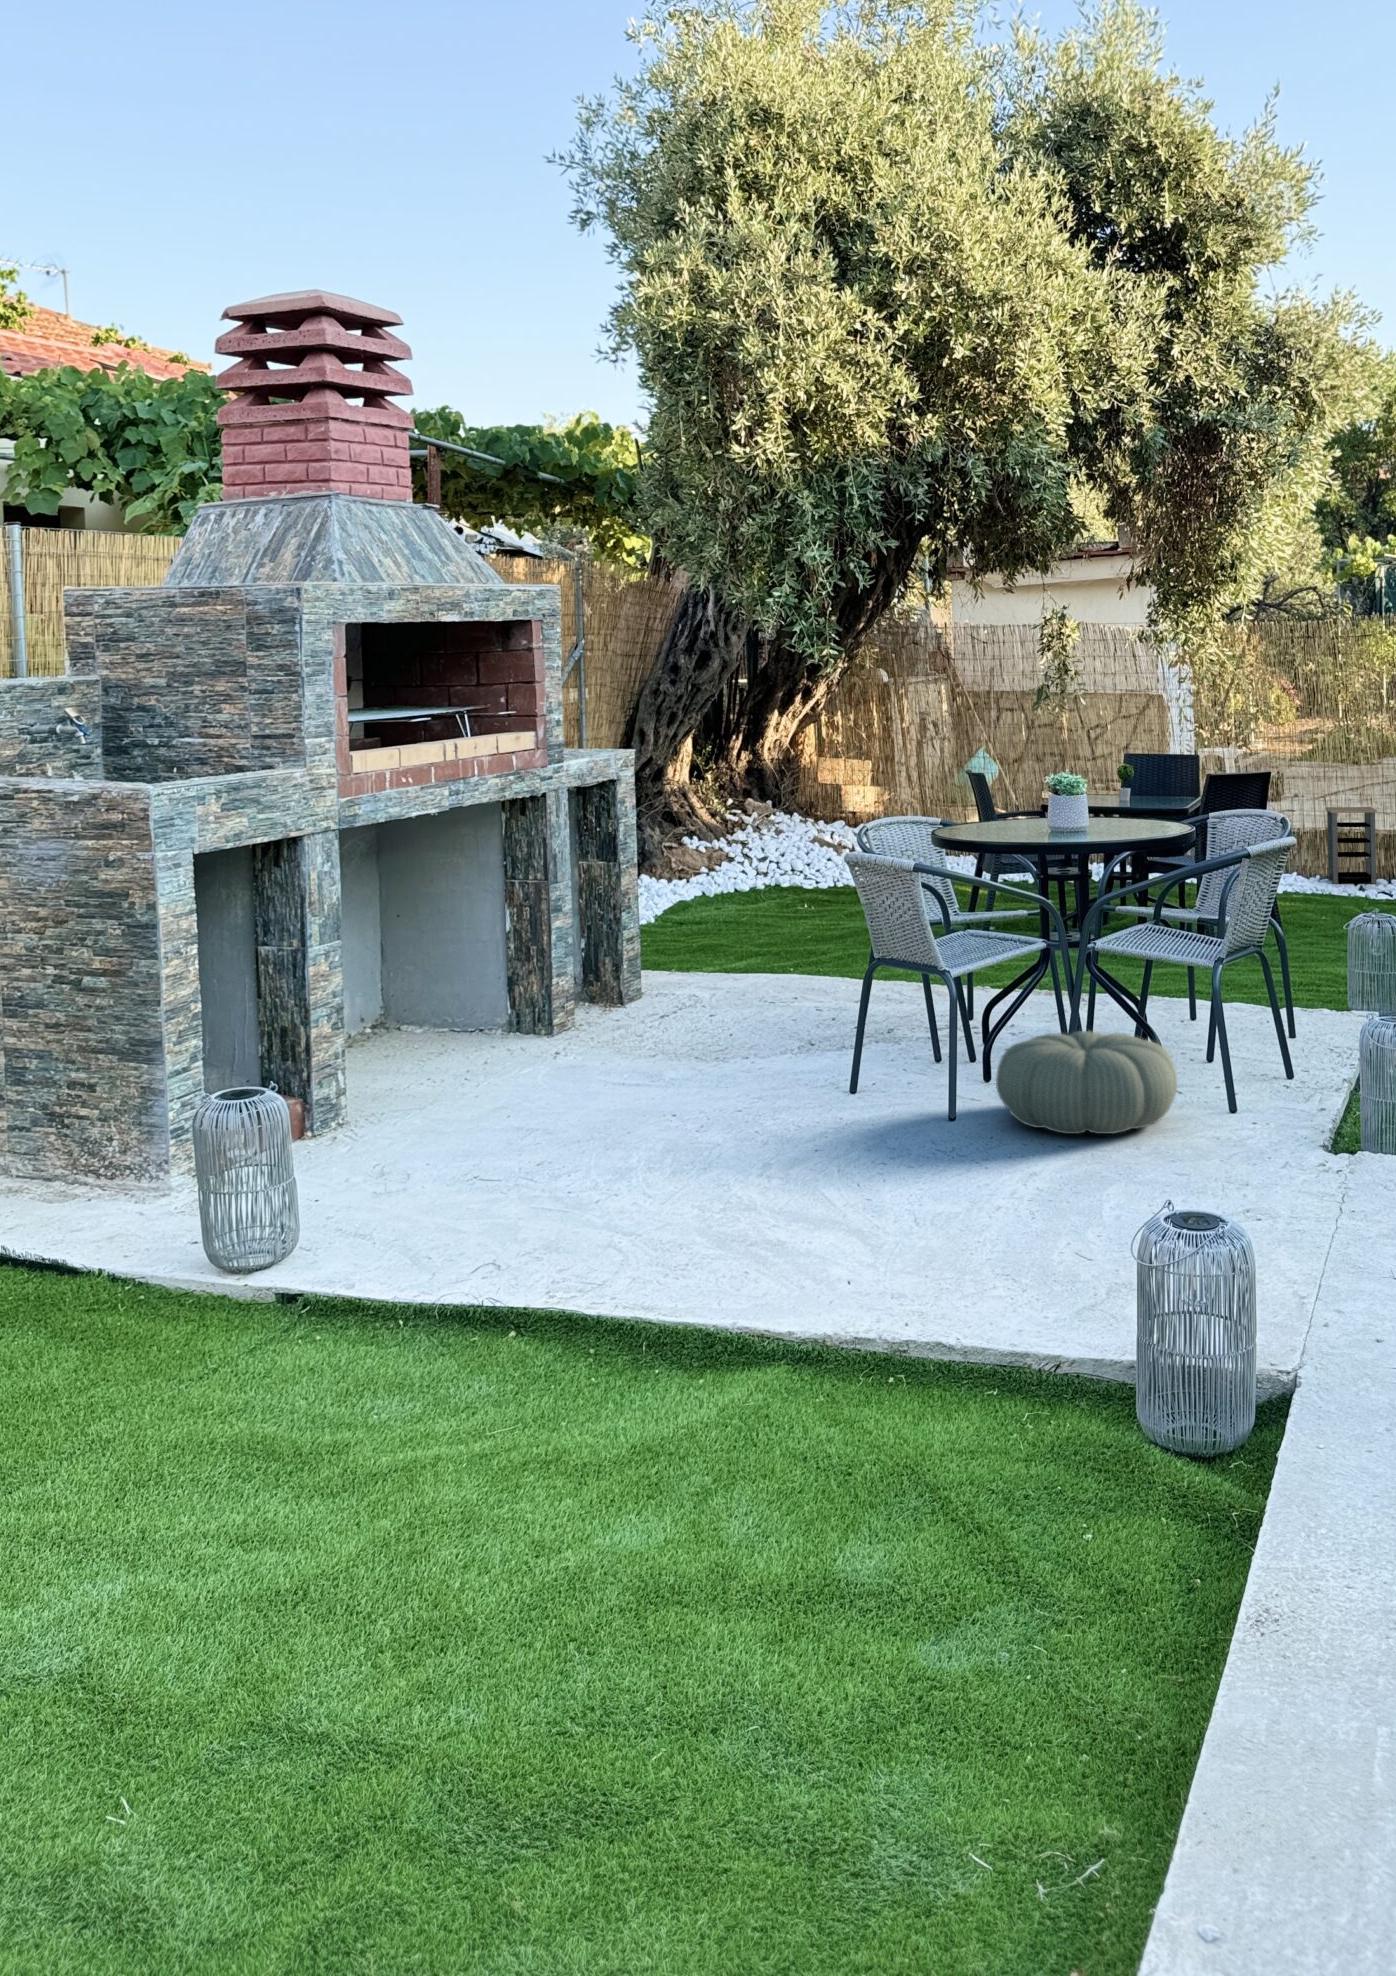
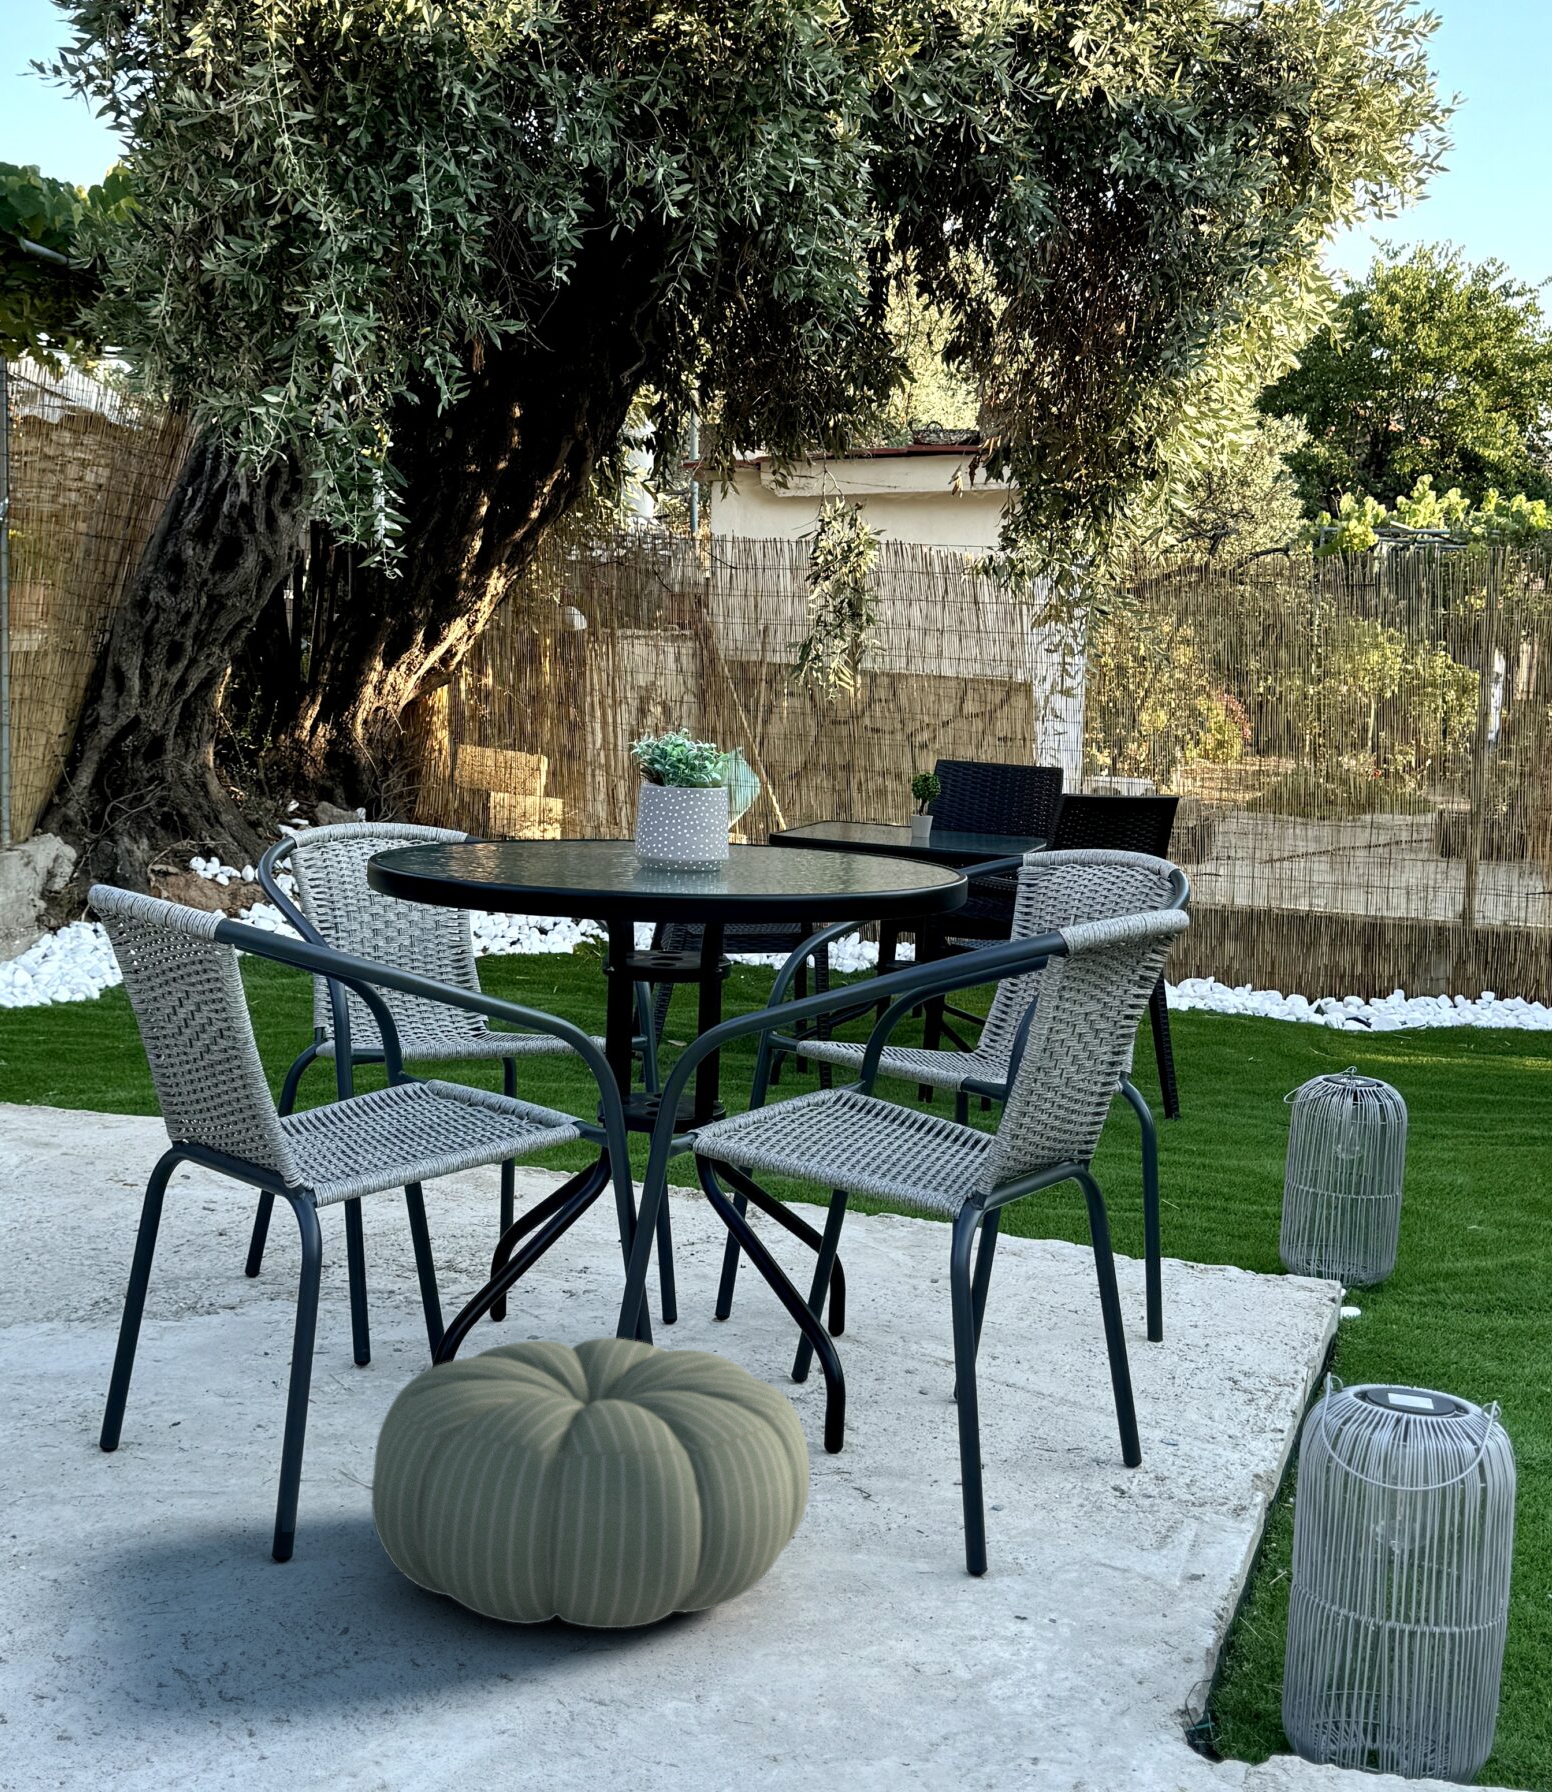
side table: present [1326,807,1377,884] -> none [1267,871,1353,1005]

